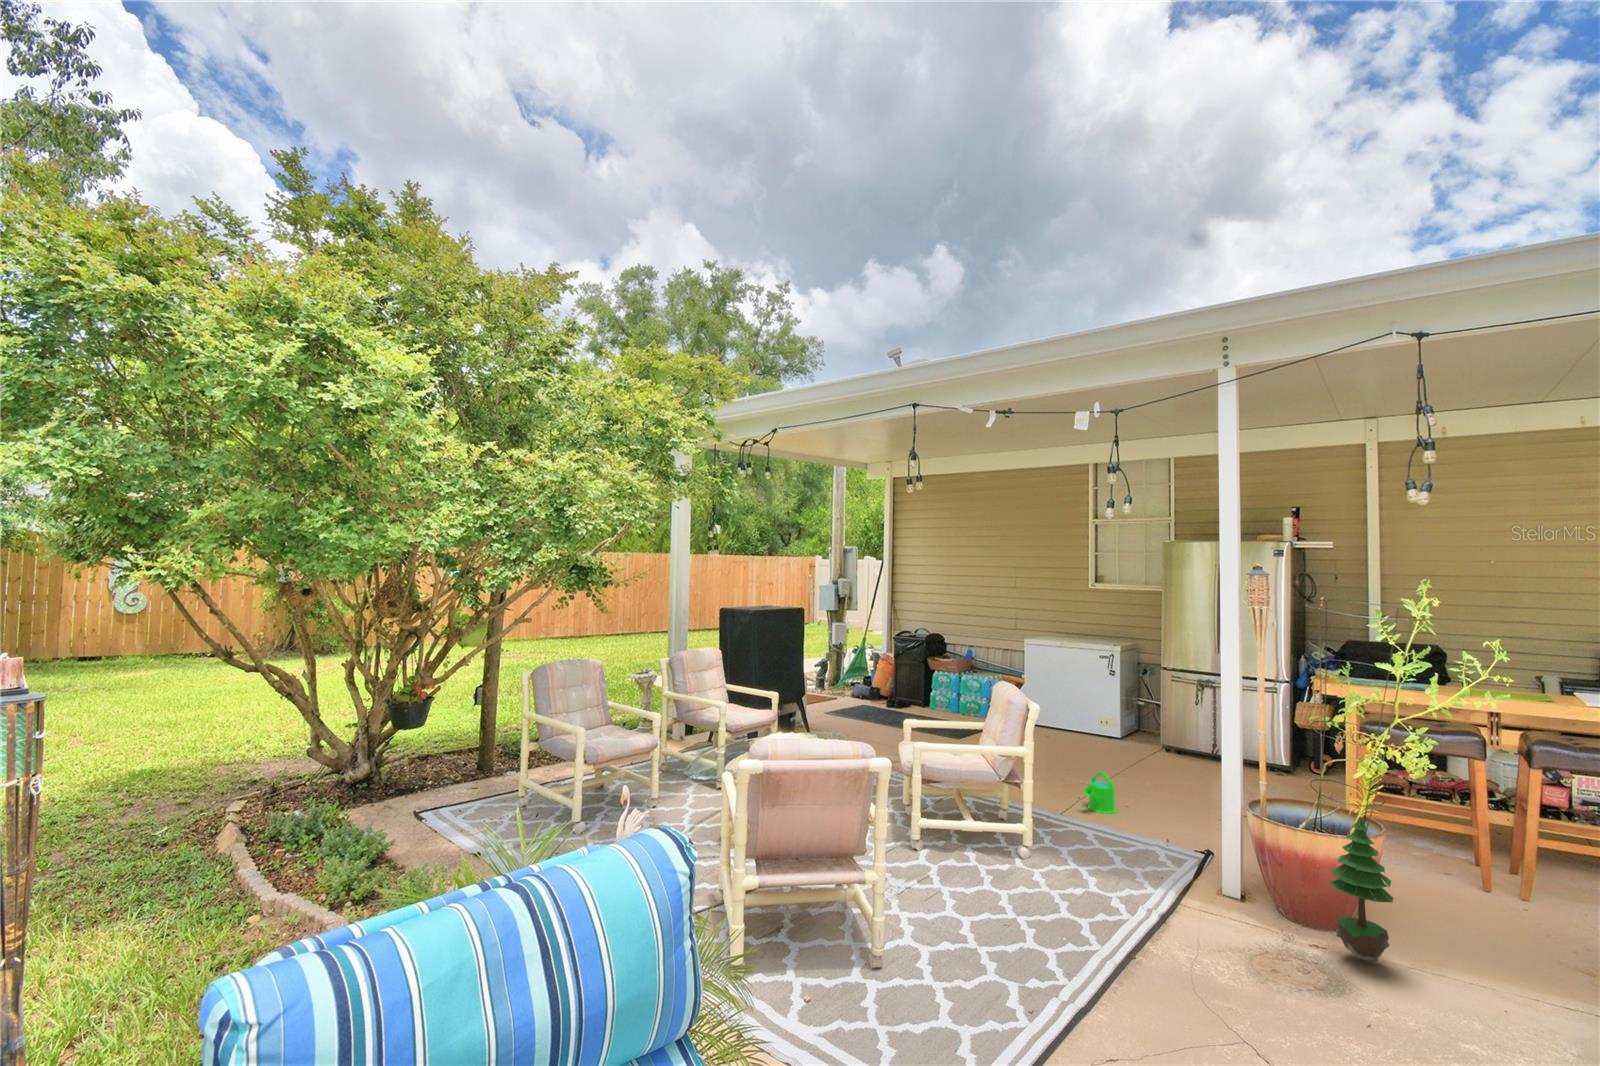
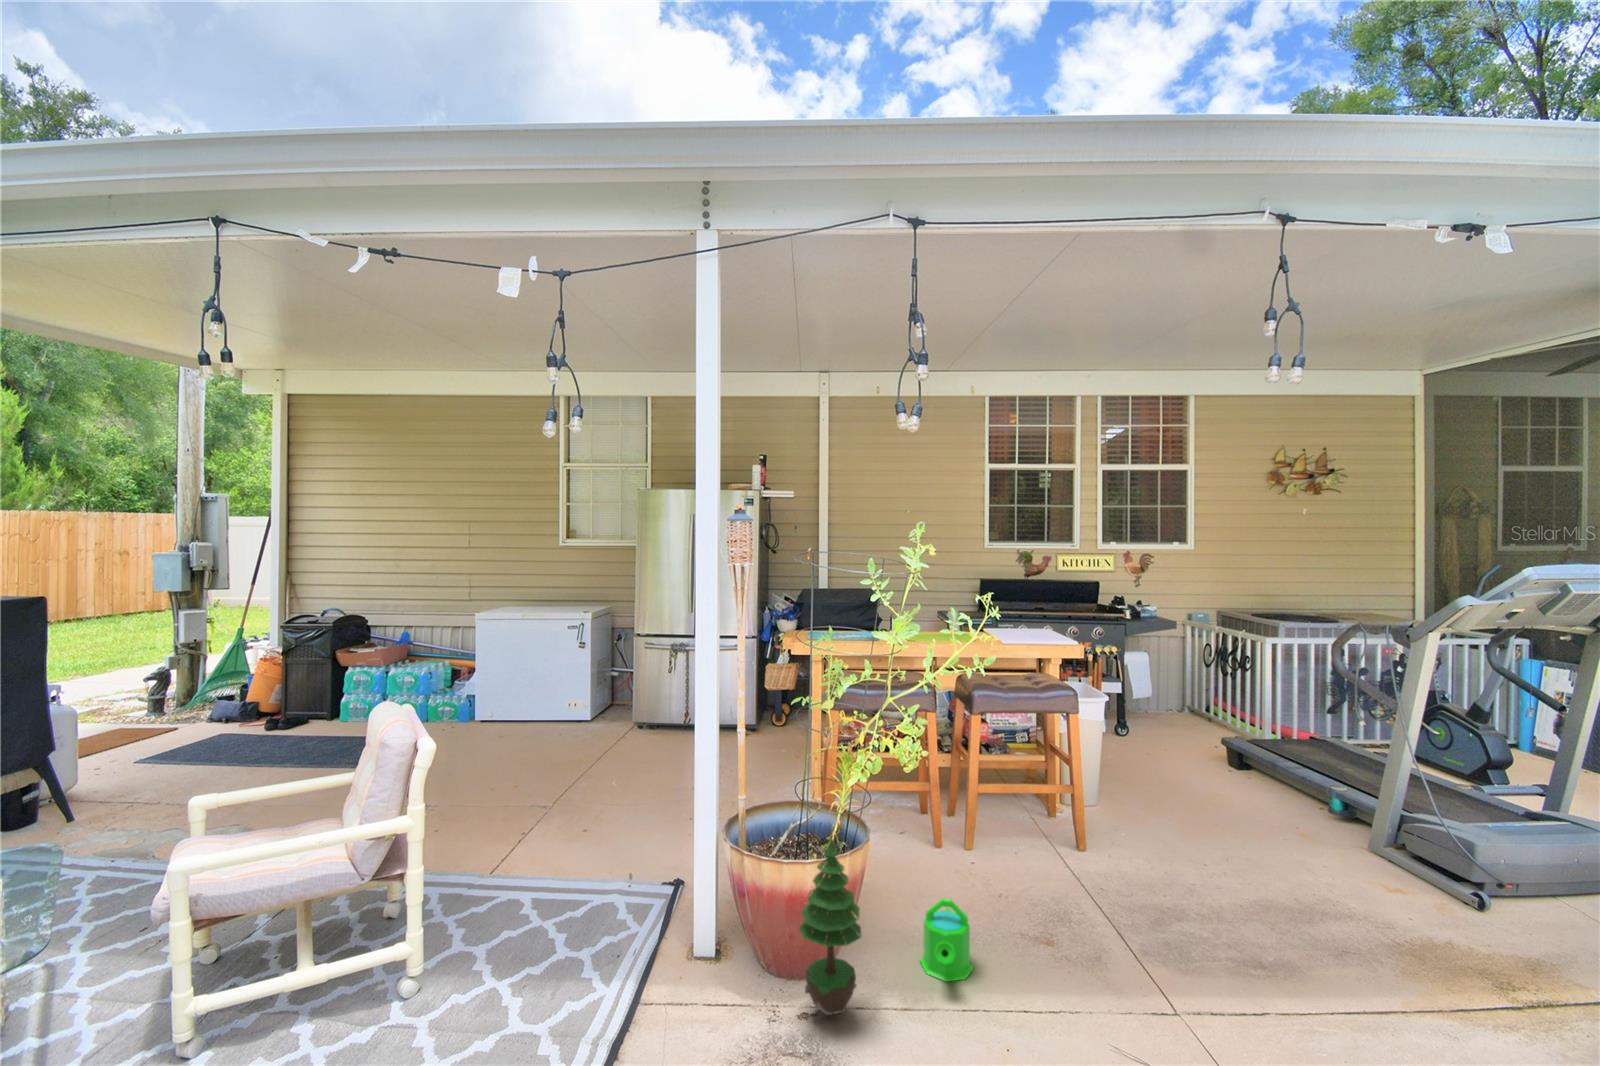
watering can: present [1083,772,1117,814] -> present [920,898,973,981]

